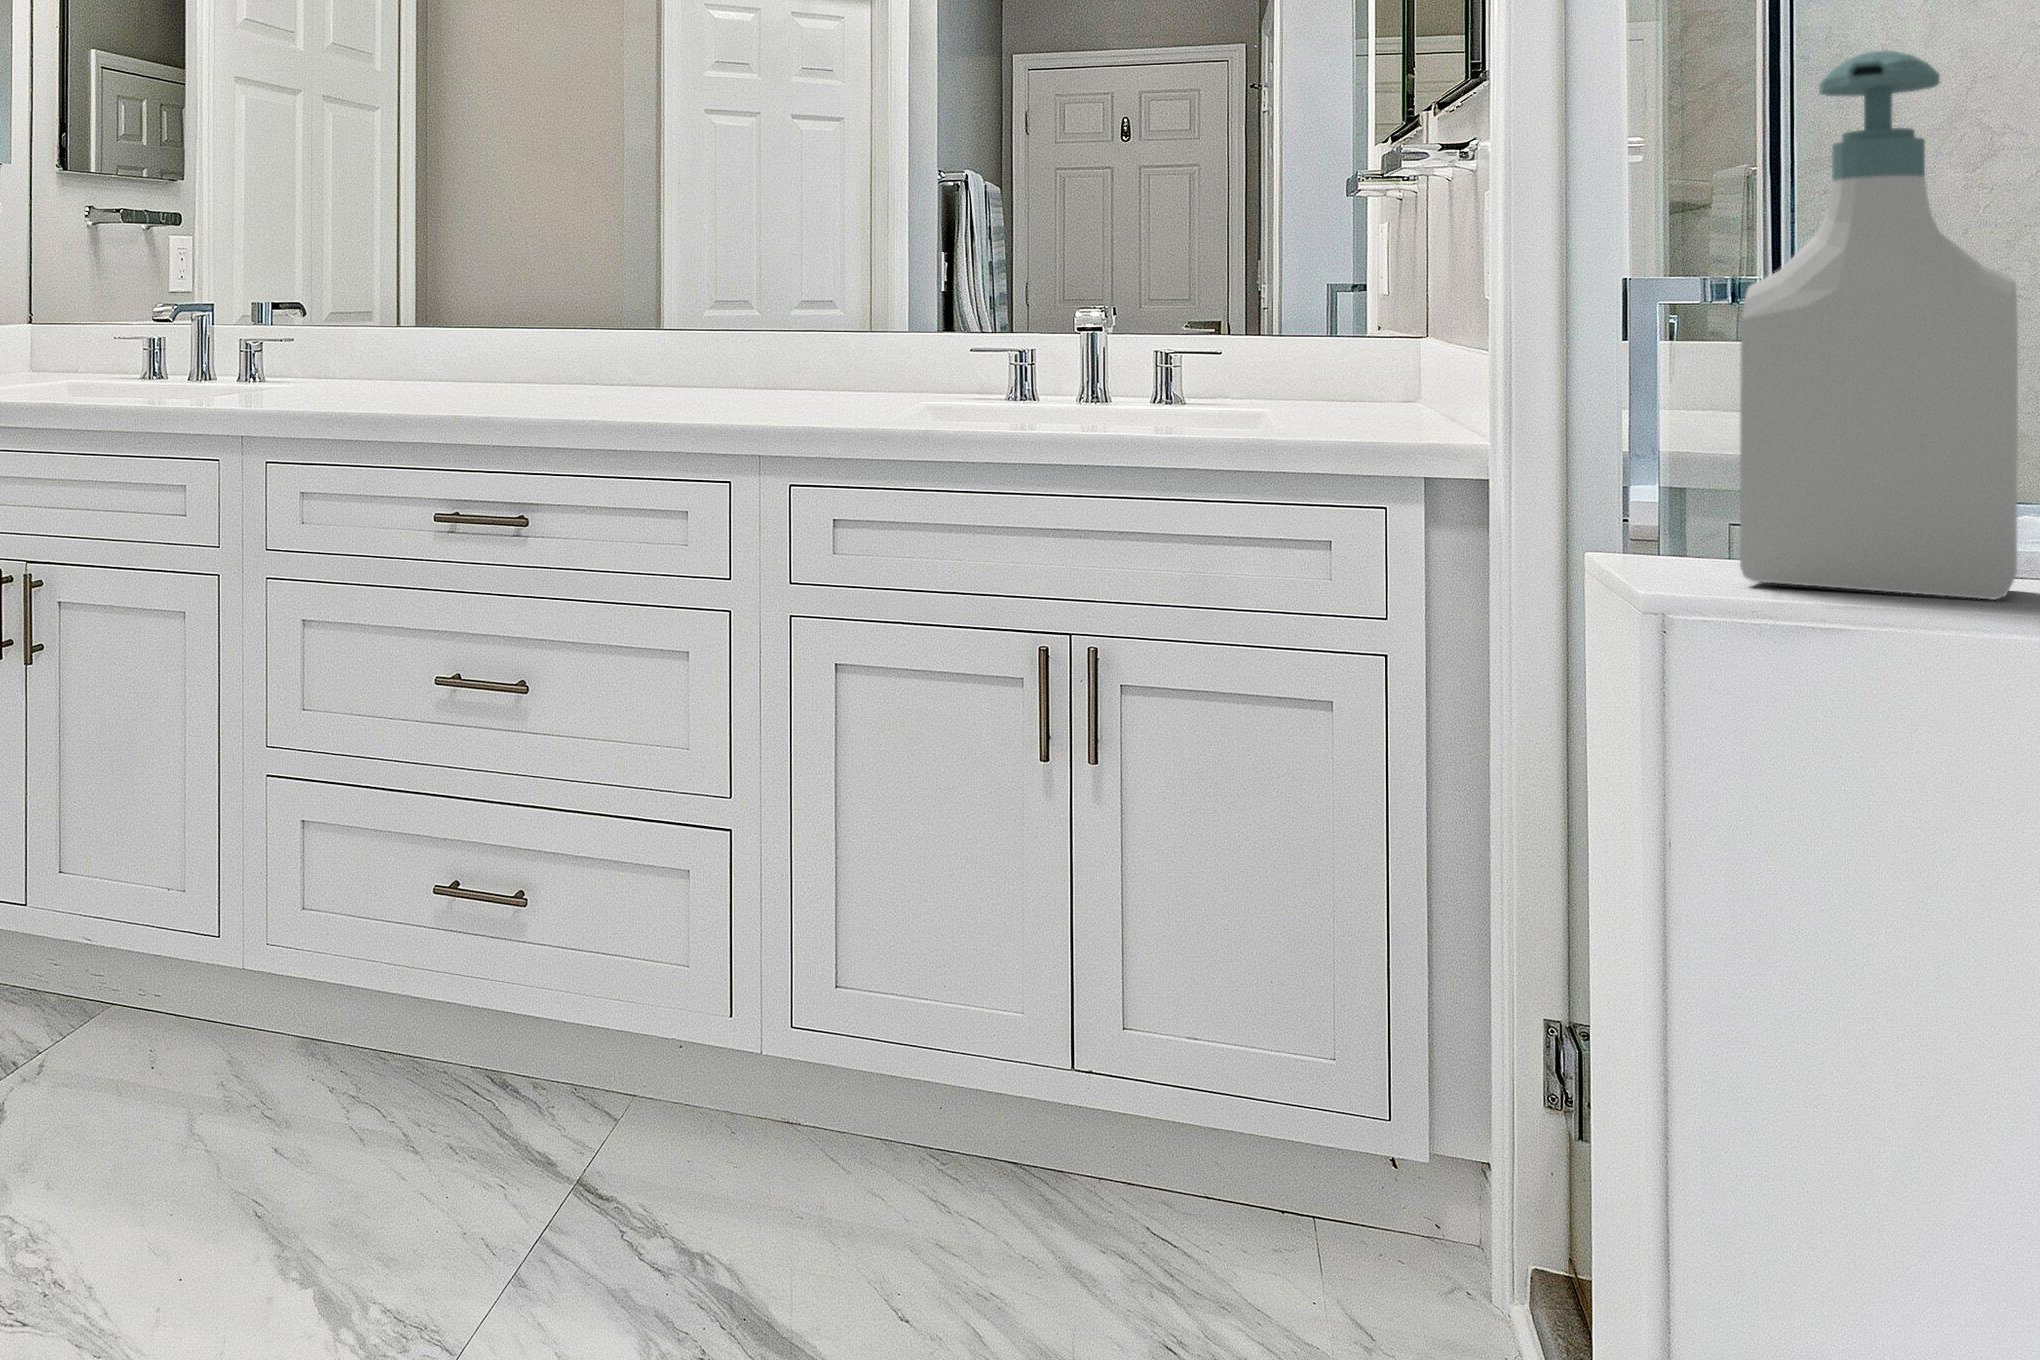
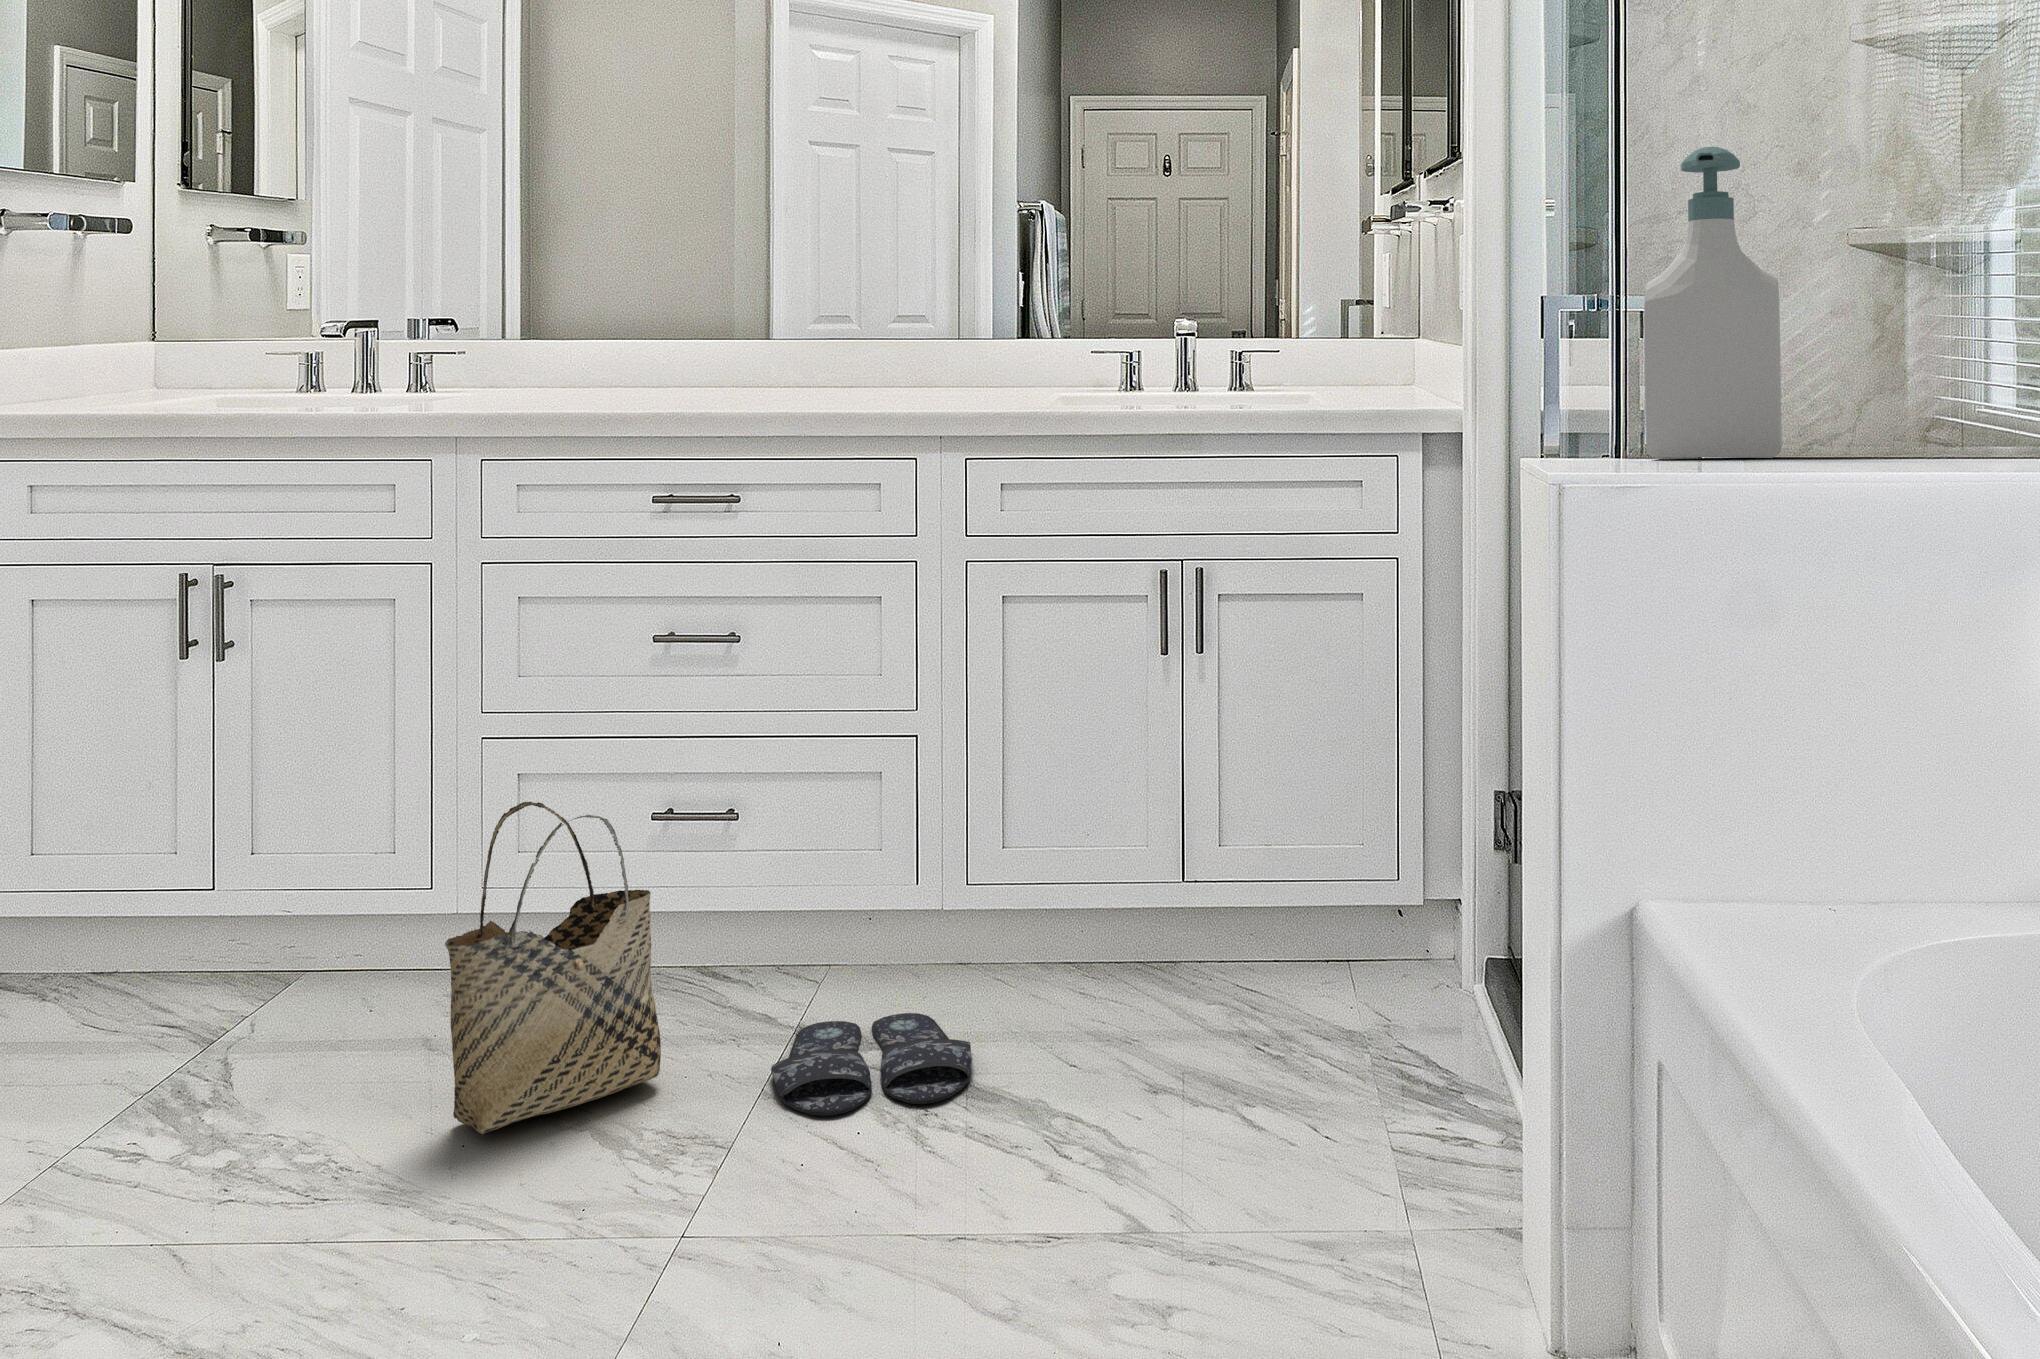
woven basket: none [168,867,411,1251] -> present [445,802,661,1134]
slippers: none [530,1155,773,1303] -> present [771,1013,972,1116]

